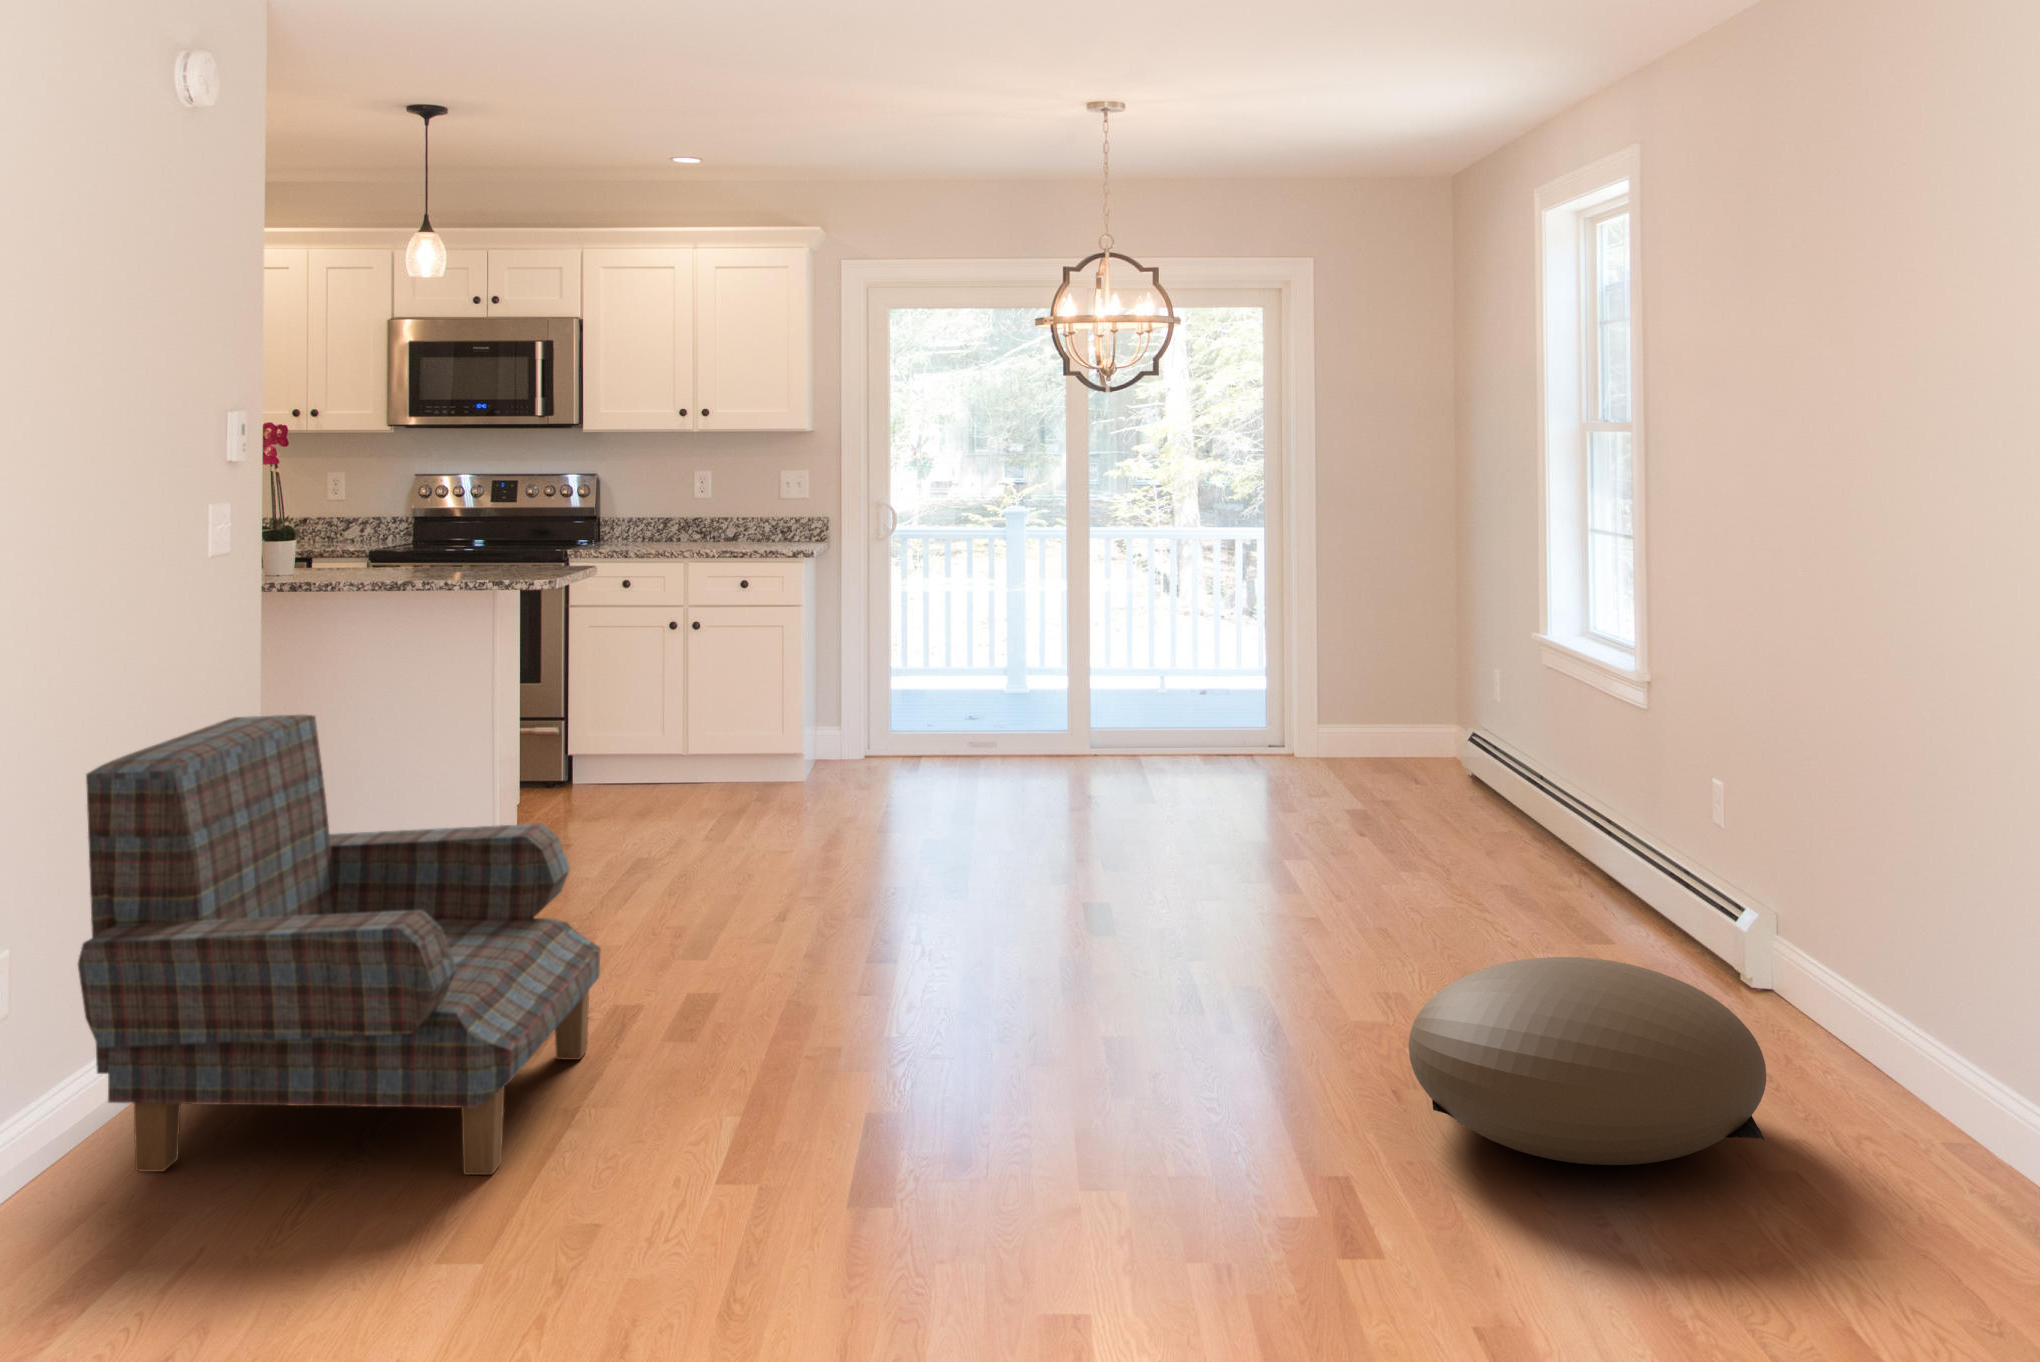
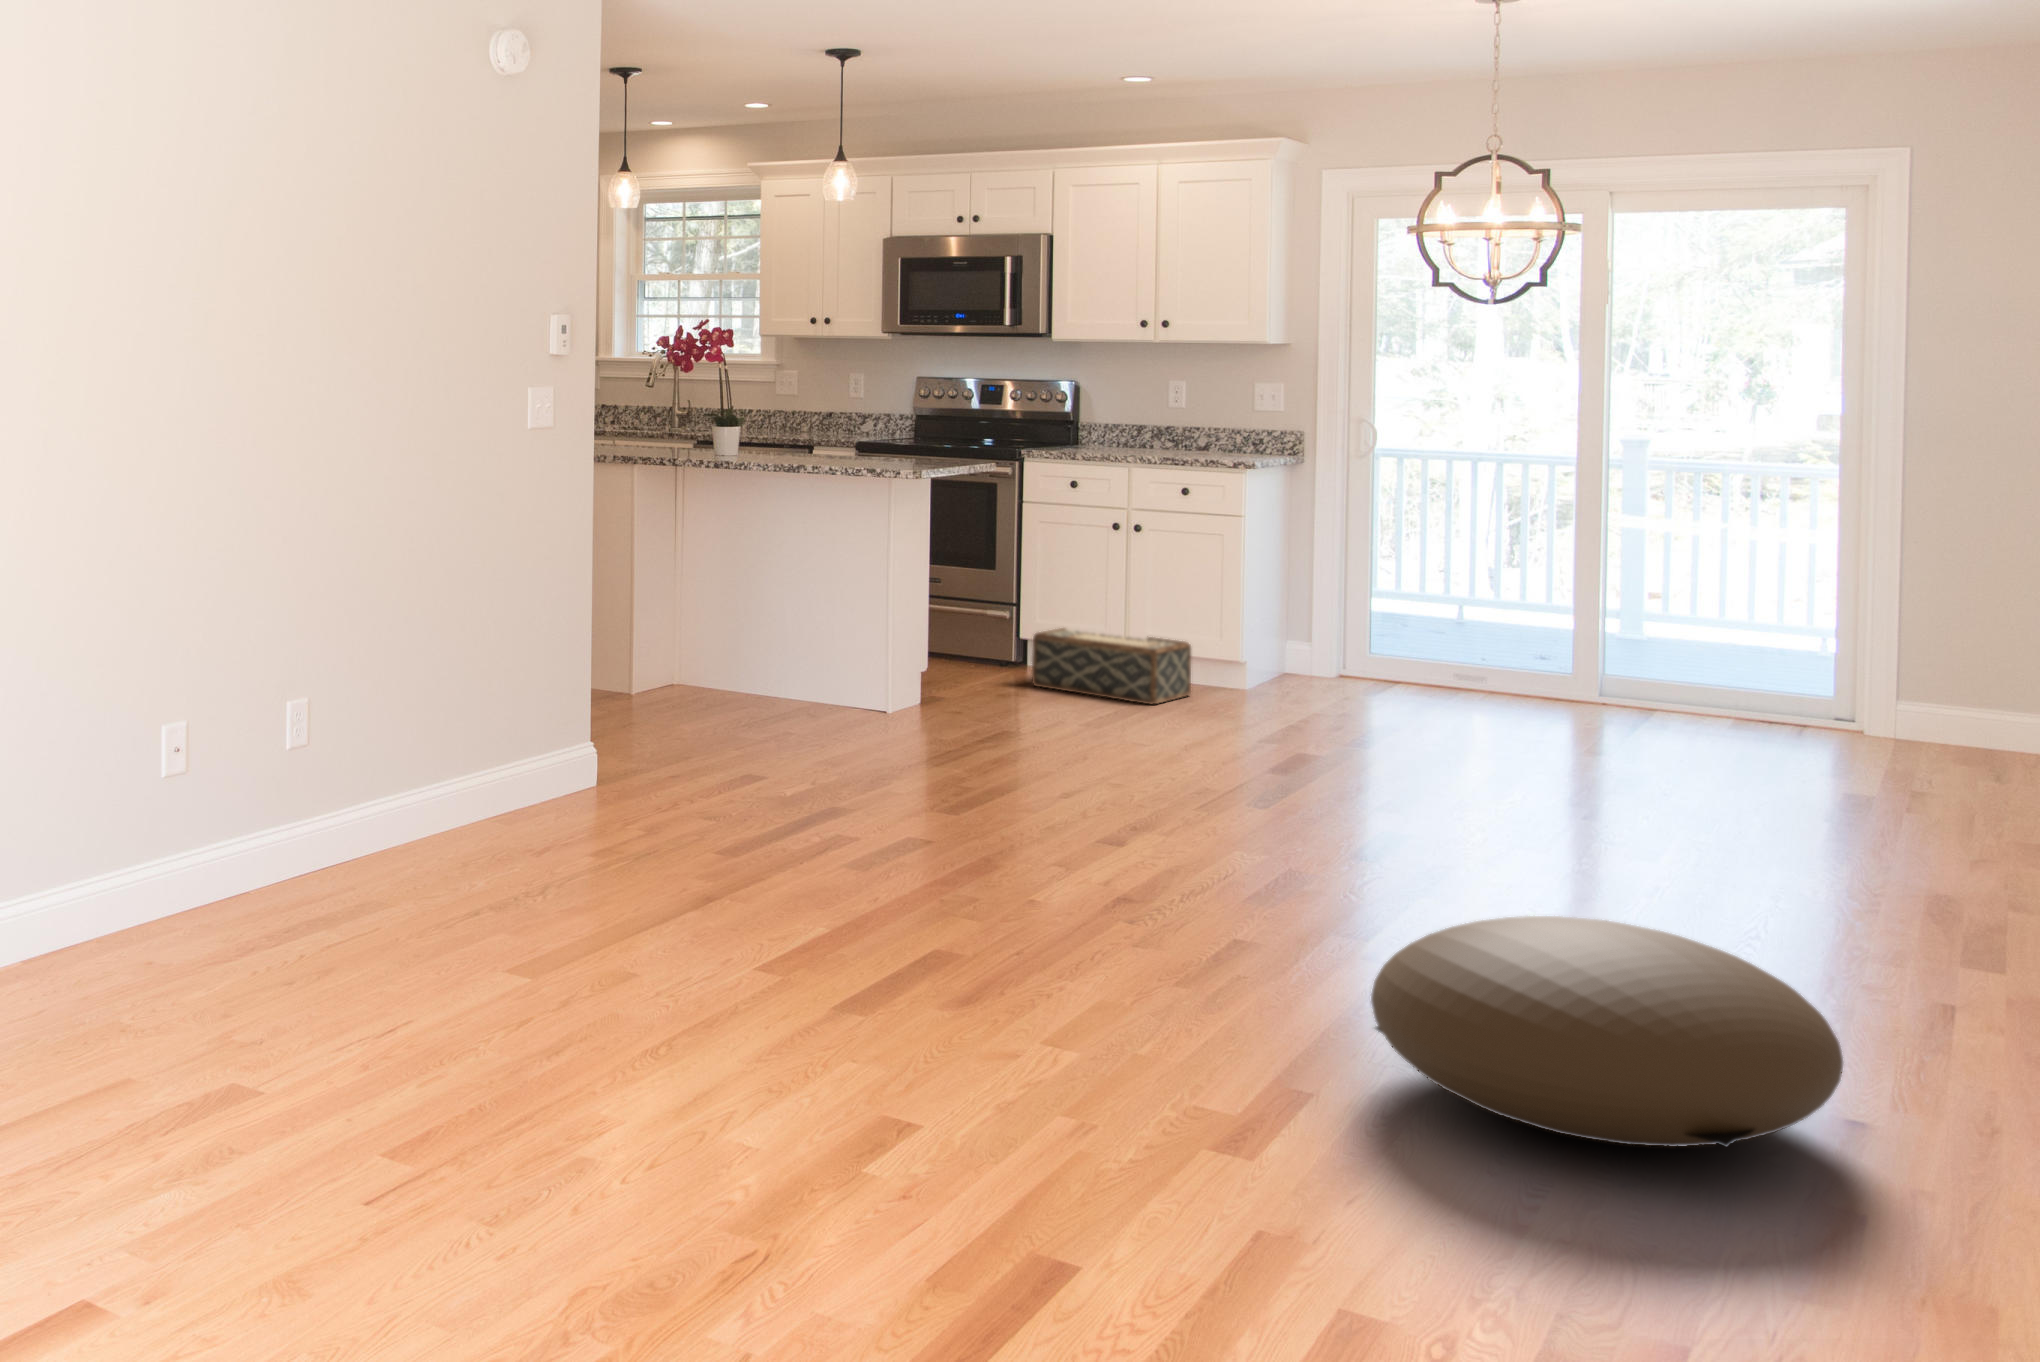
armchair: present [78,714,600,1175] -> none [375,534,778,885]
woven basket: none [603,733,757,804] -> present [1032,628,1191,704]

